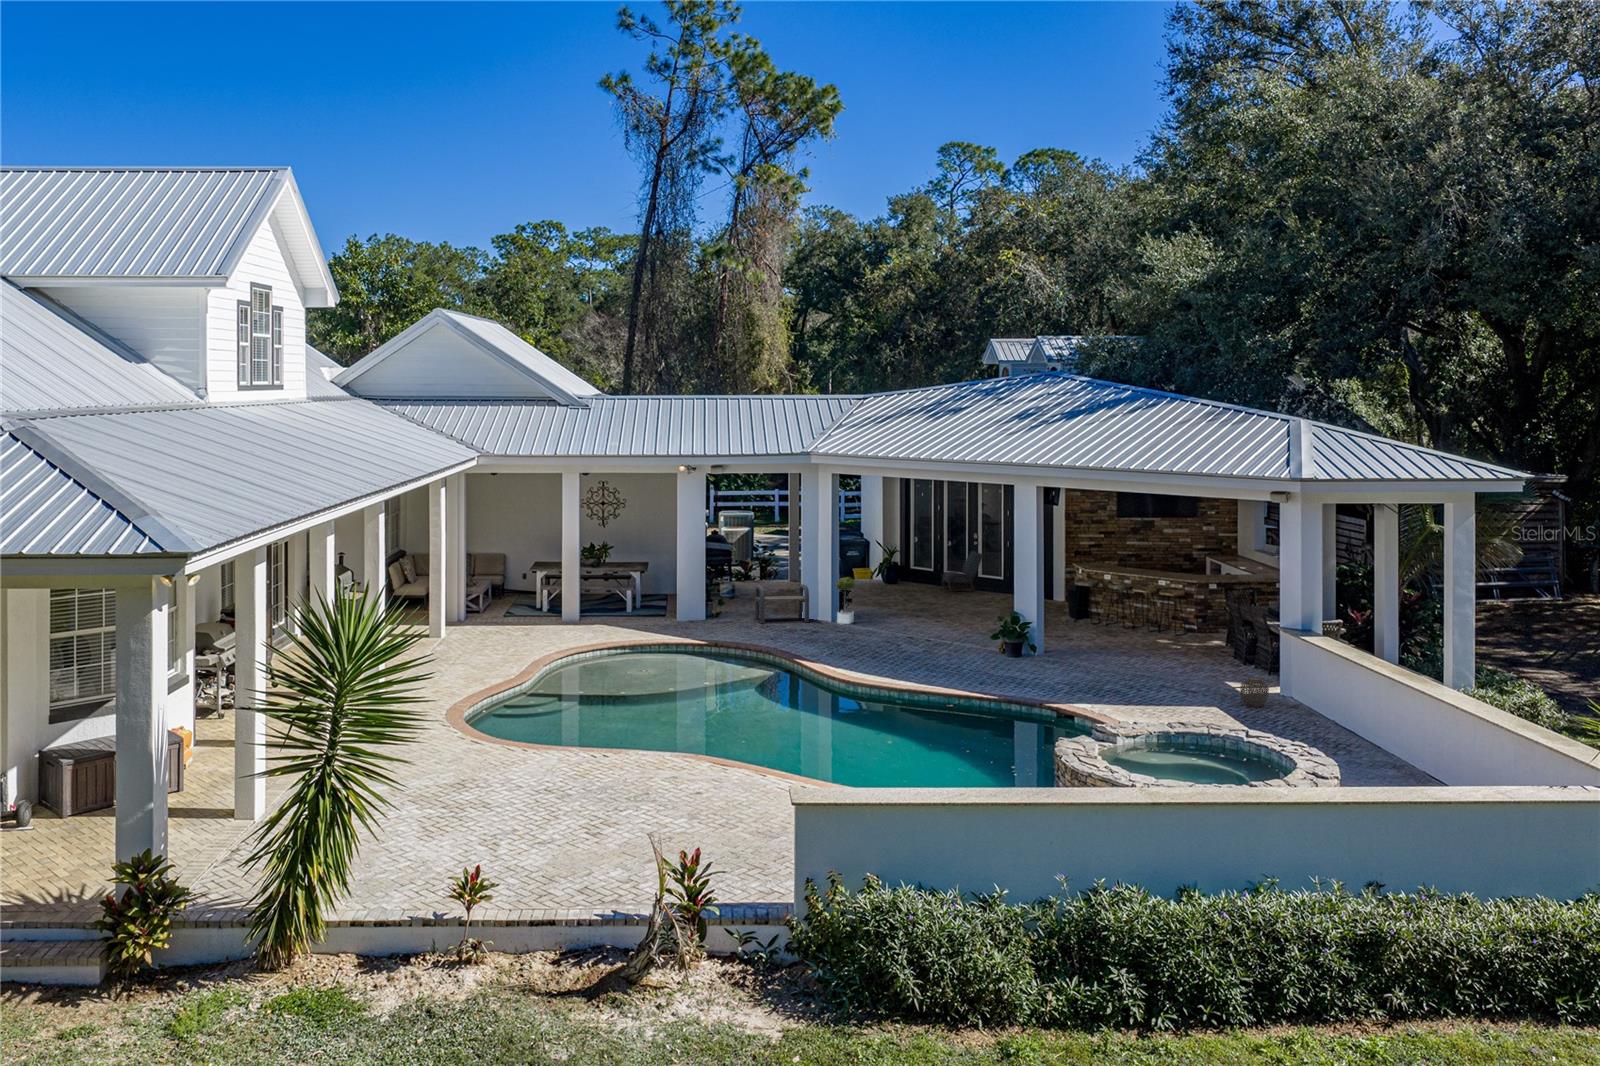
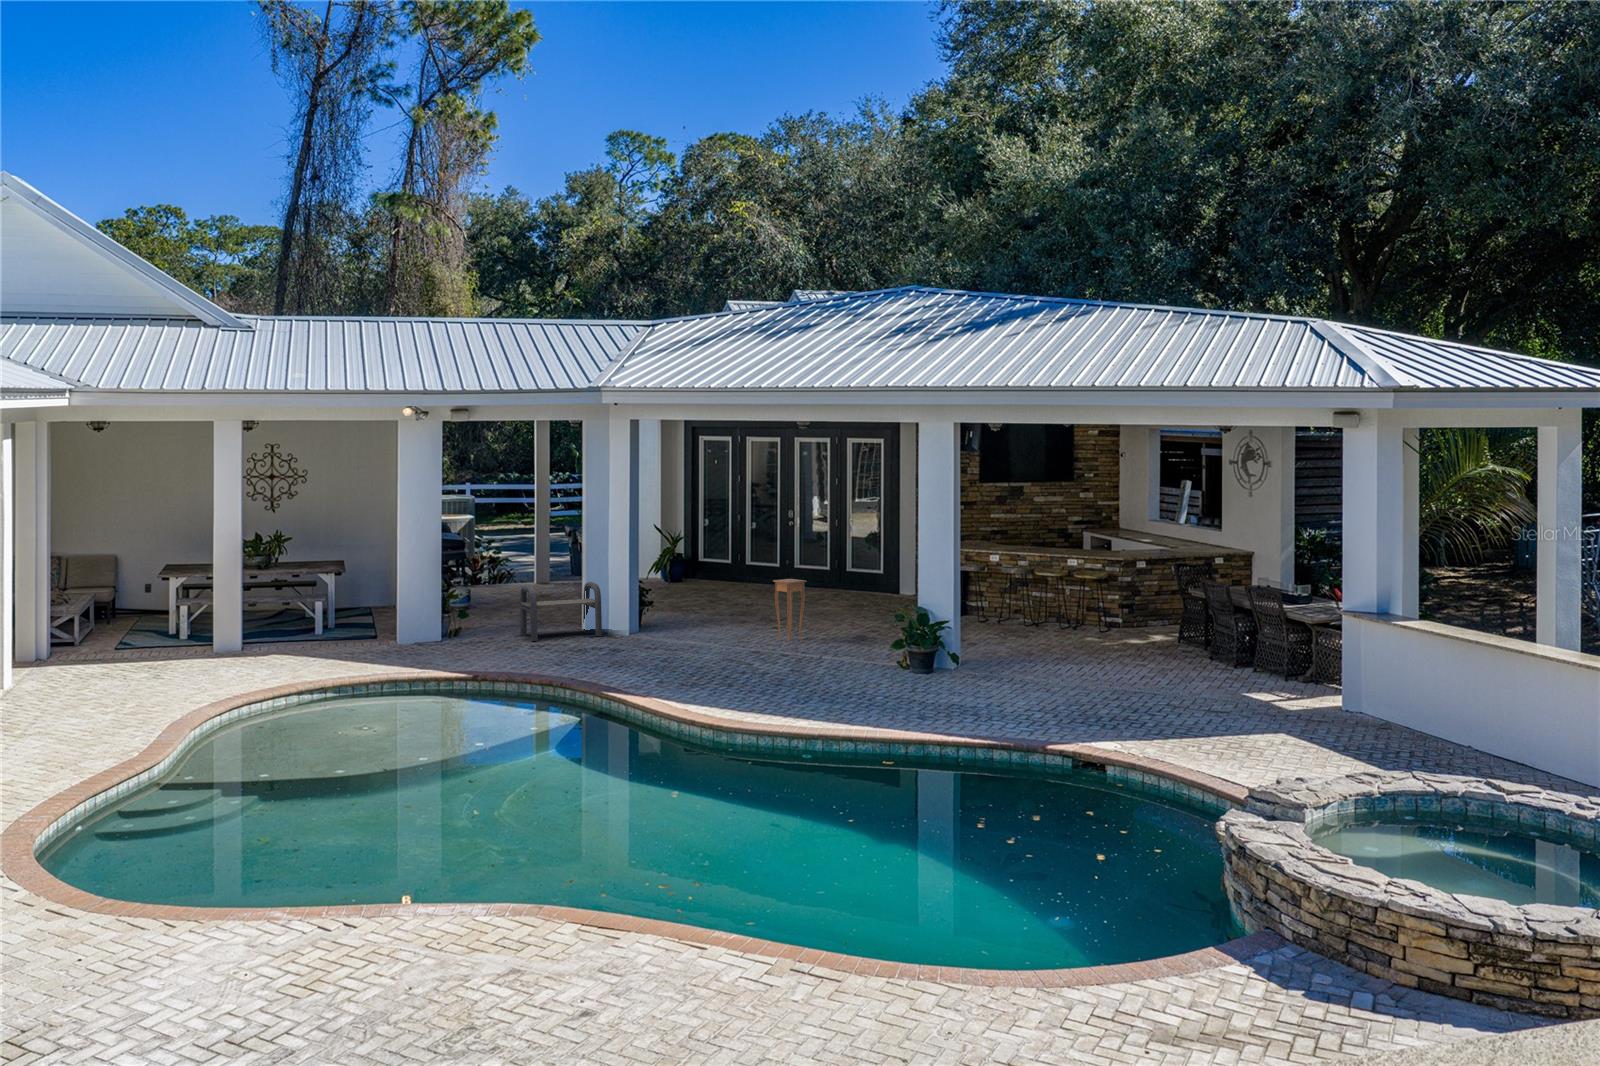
lounge chair: present [942,551,983,591] -> none [754,533,809,587]
potted tree: present [836,578,855,624] -> none [641,568,668,636]
side table: none [926,588,949,633] -> present [773,579,807,643]
woven basket: present [1240,677,1269,707] -> none [1290,686,1331,728]

